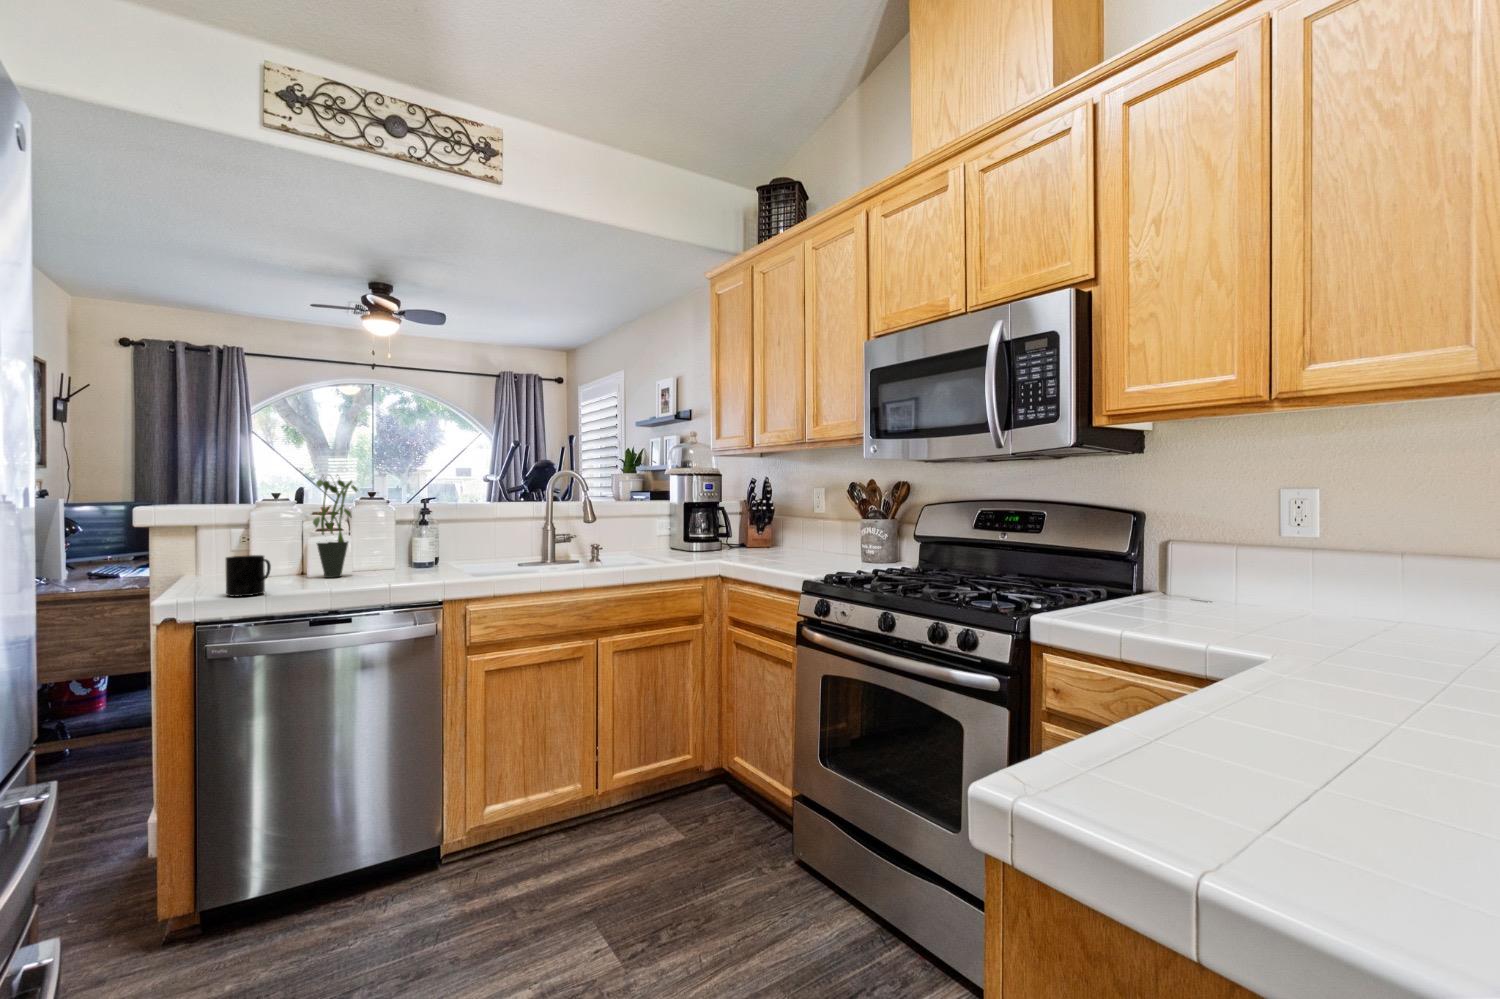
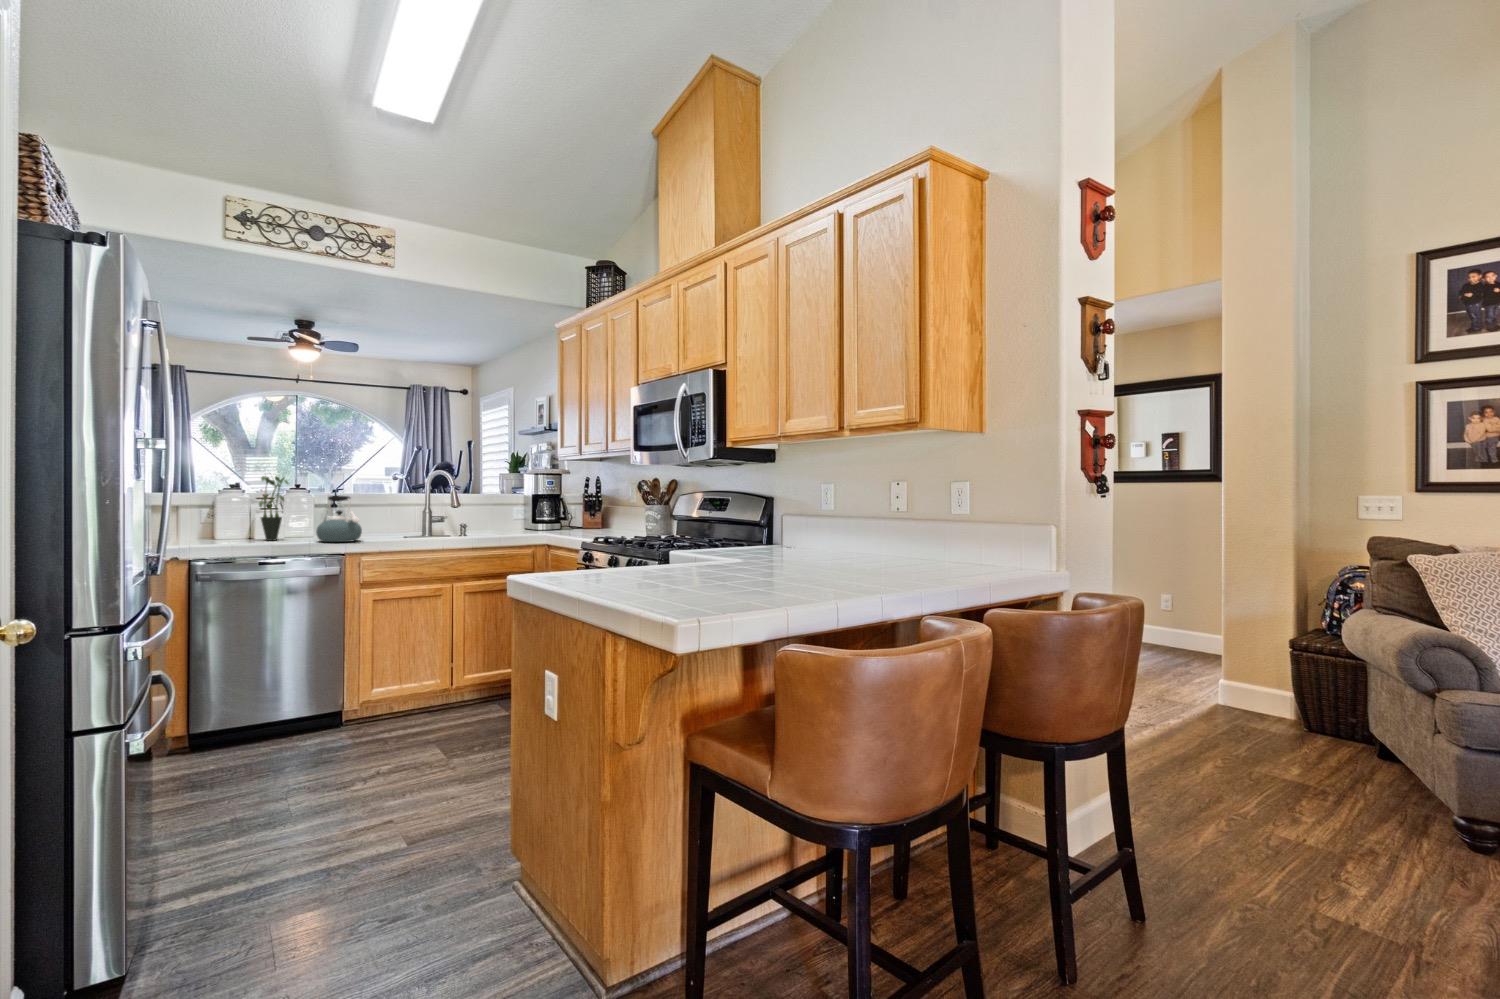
kettle: none [399,509,465,580] -> present [316,496,362,542]
mug: present [226,555,271,597] -> none [205,523,234,547]

